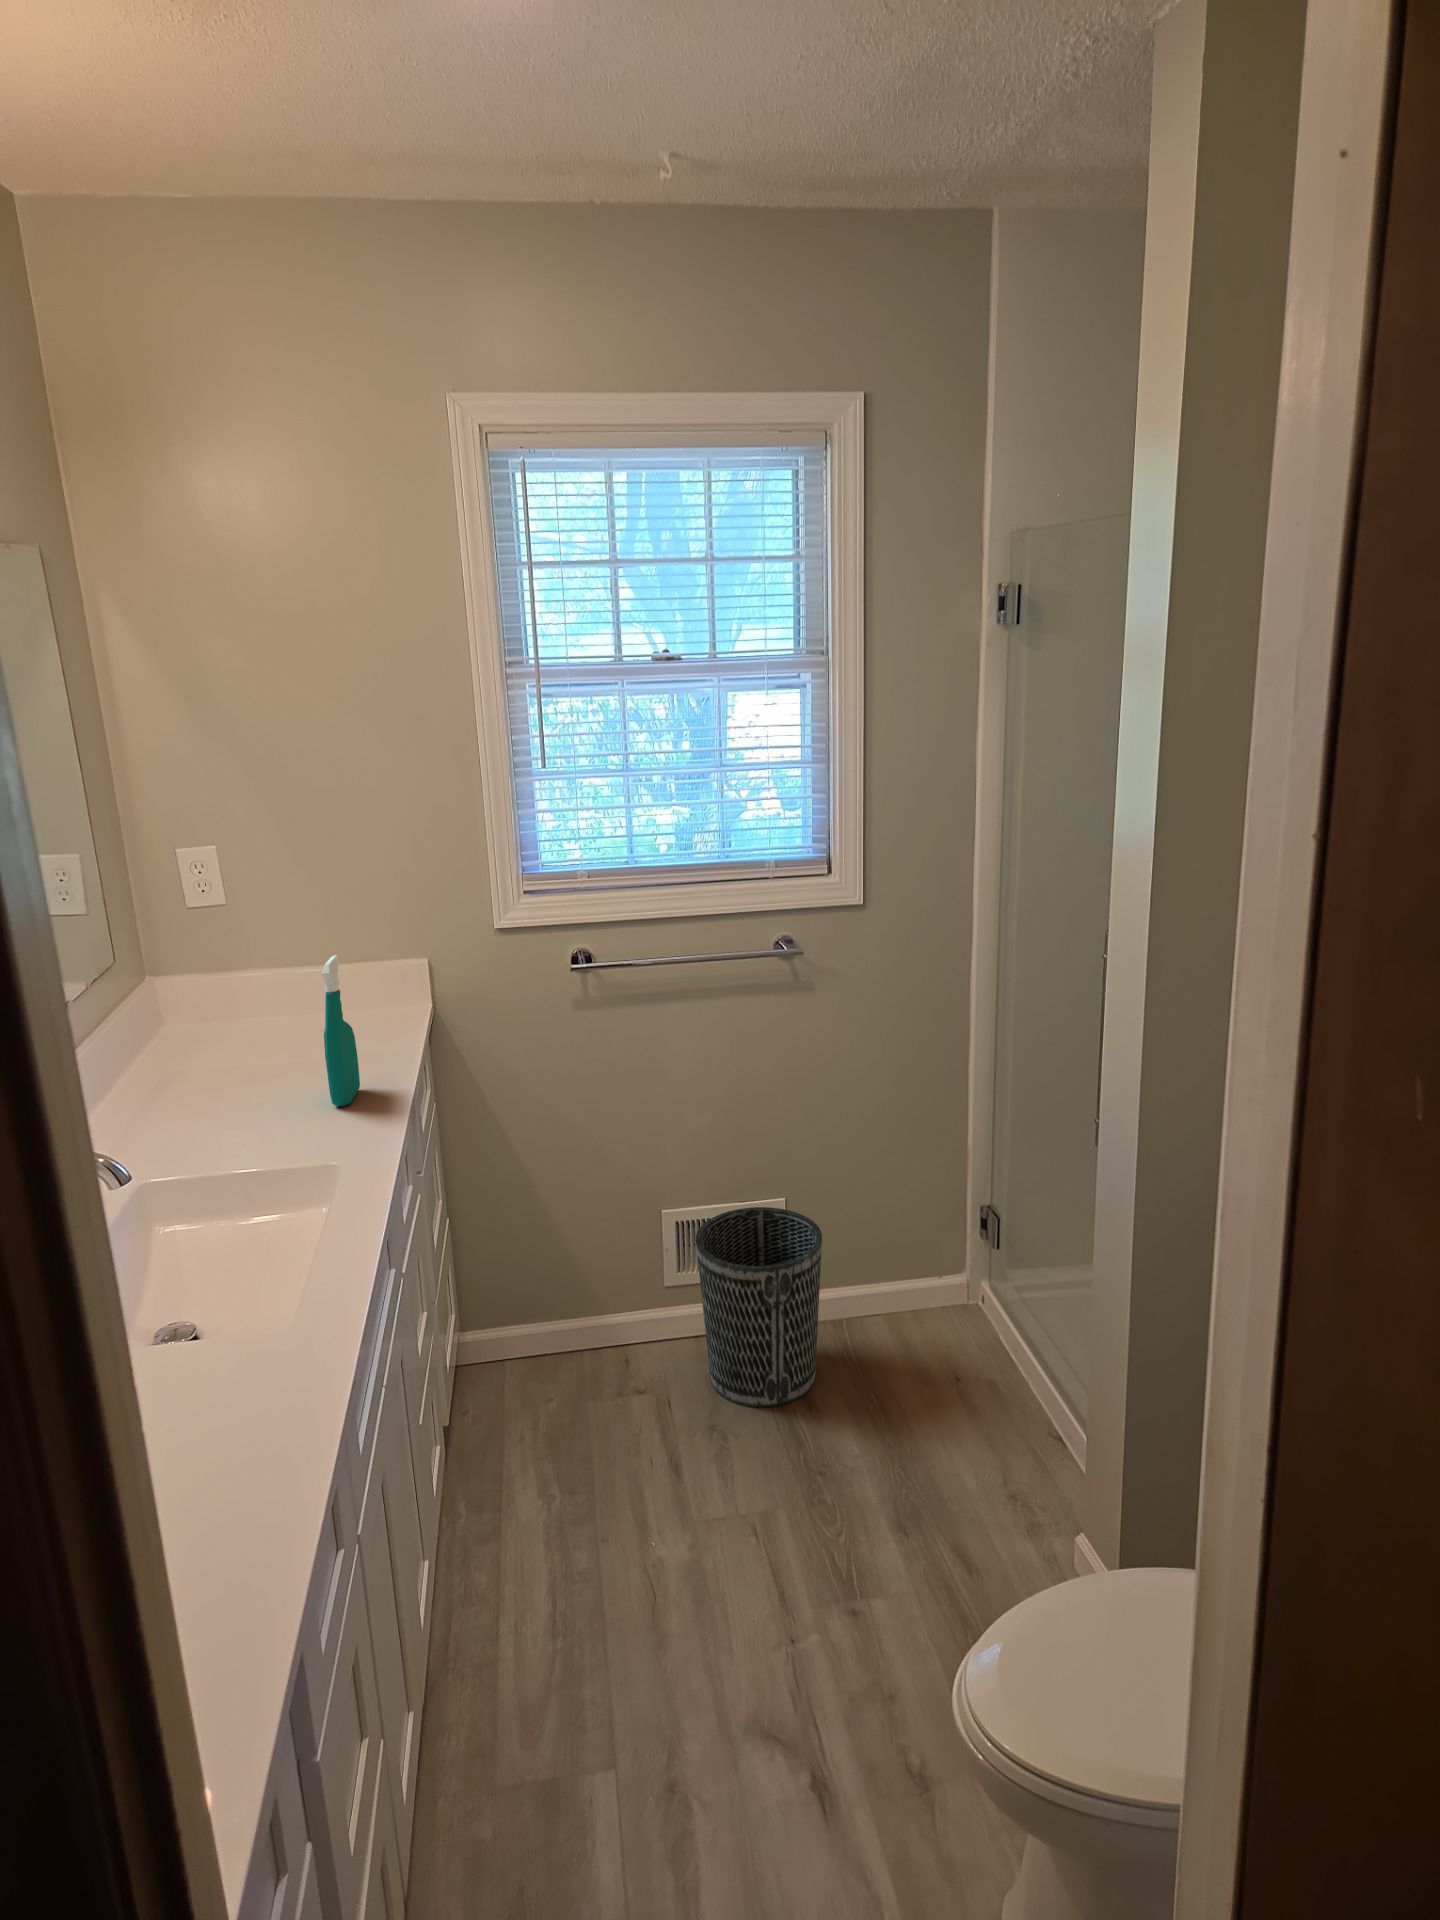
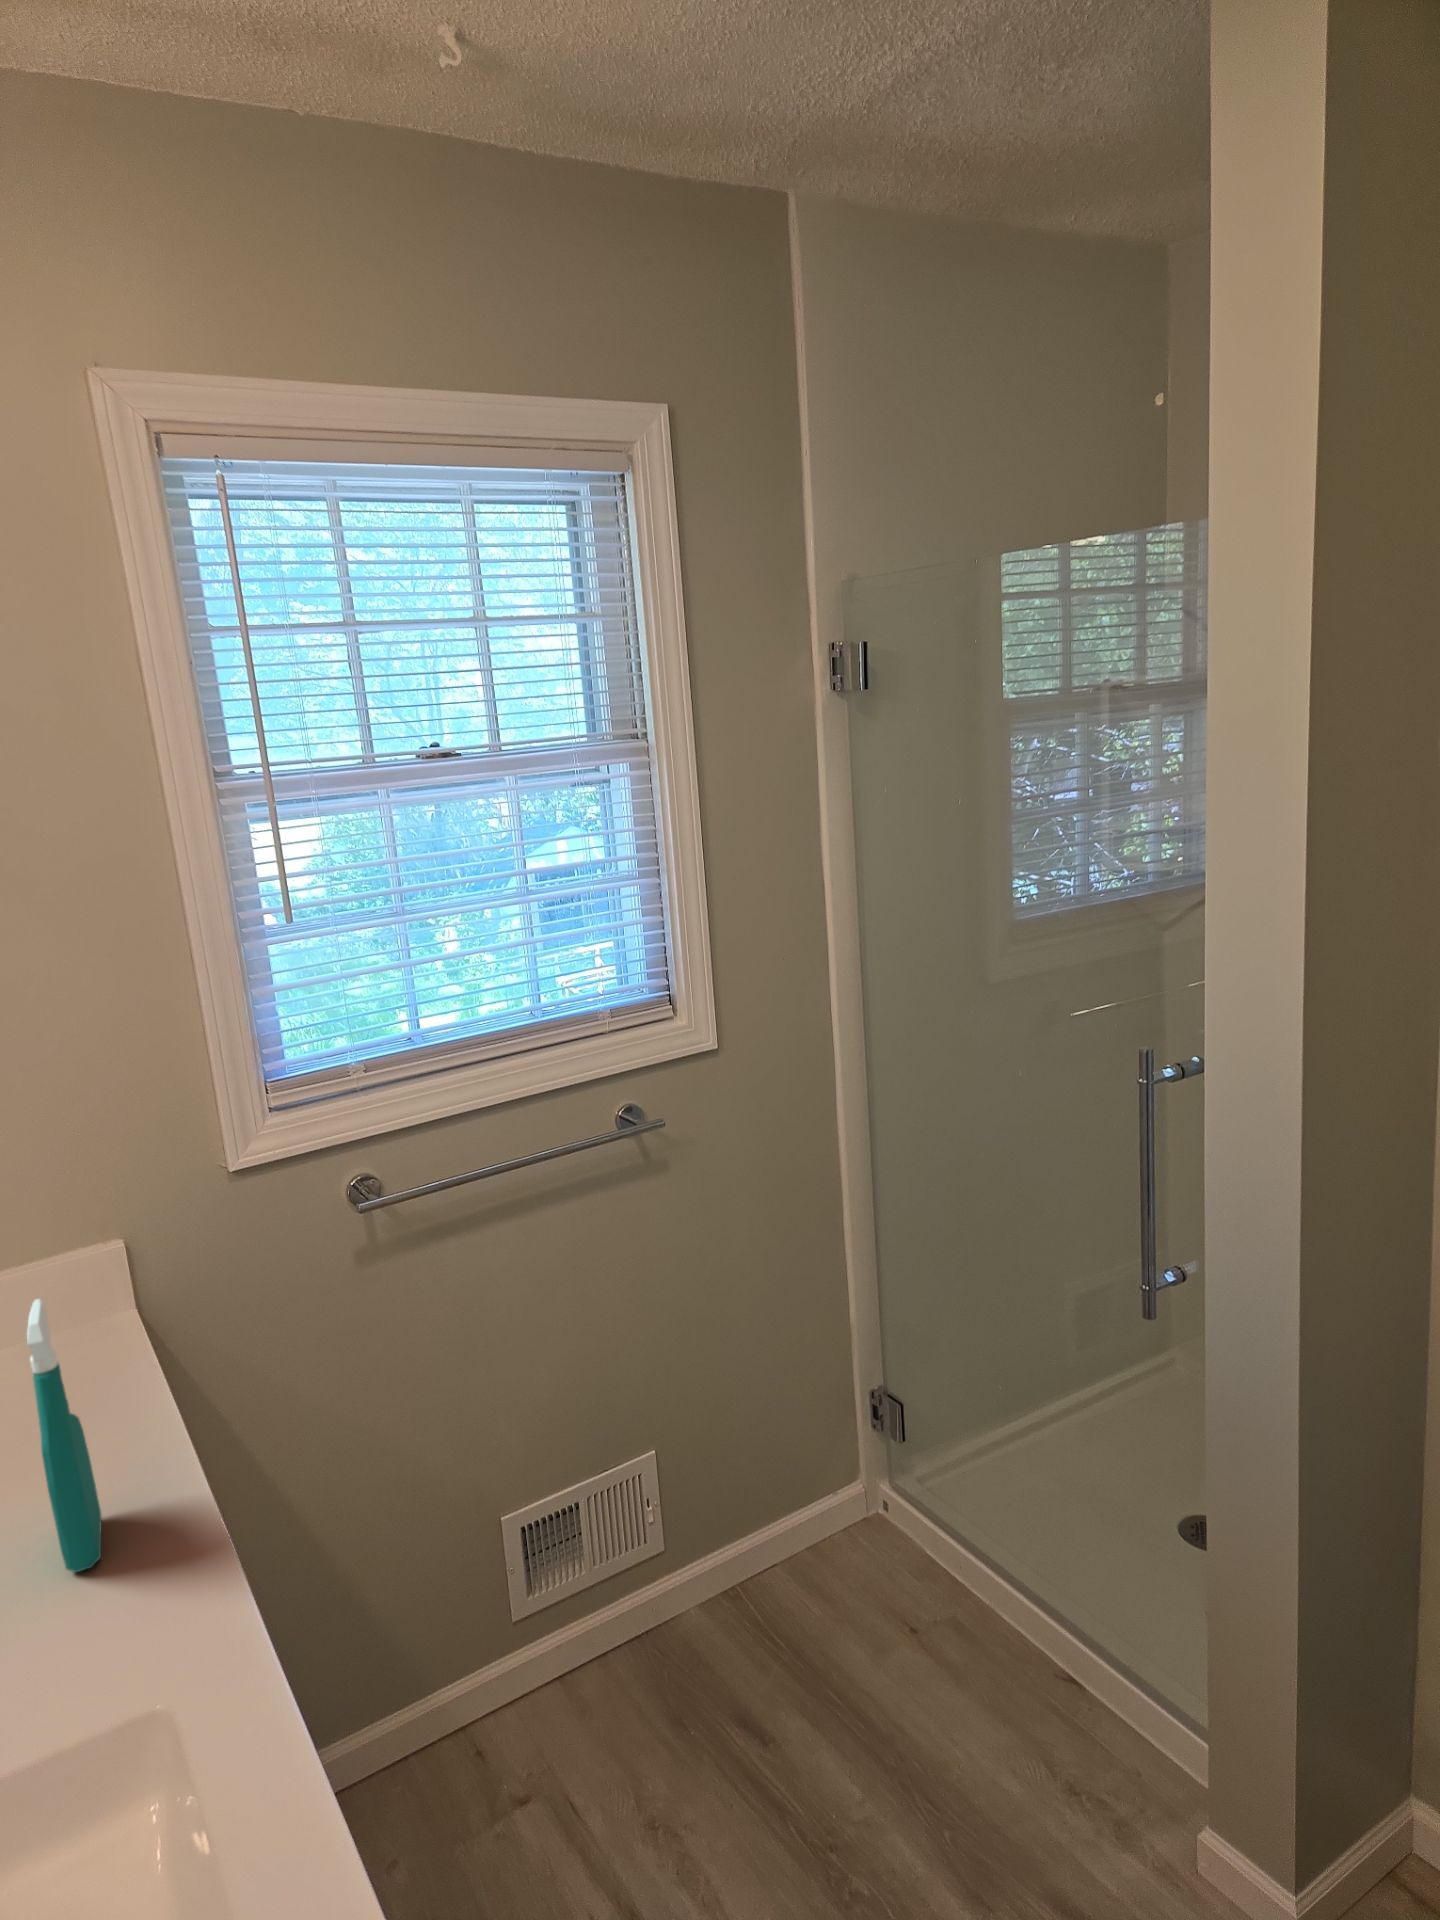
wastebasket: present [696,1207,822,1408] -> none [573,1470,750,1768]

